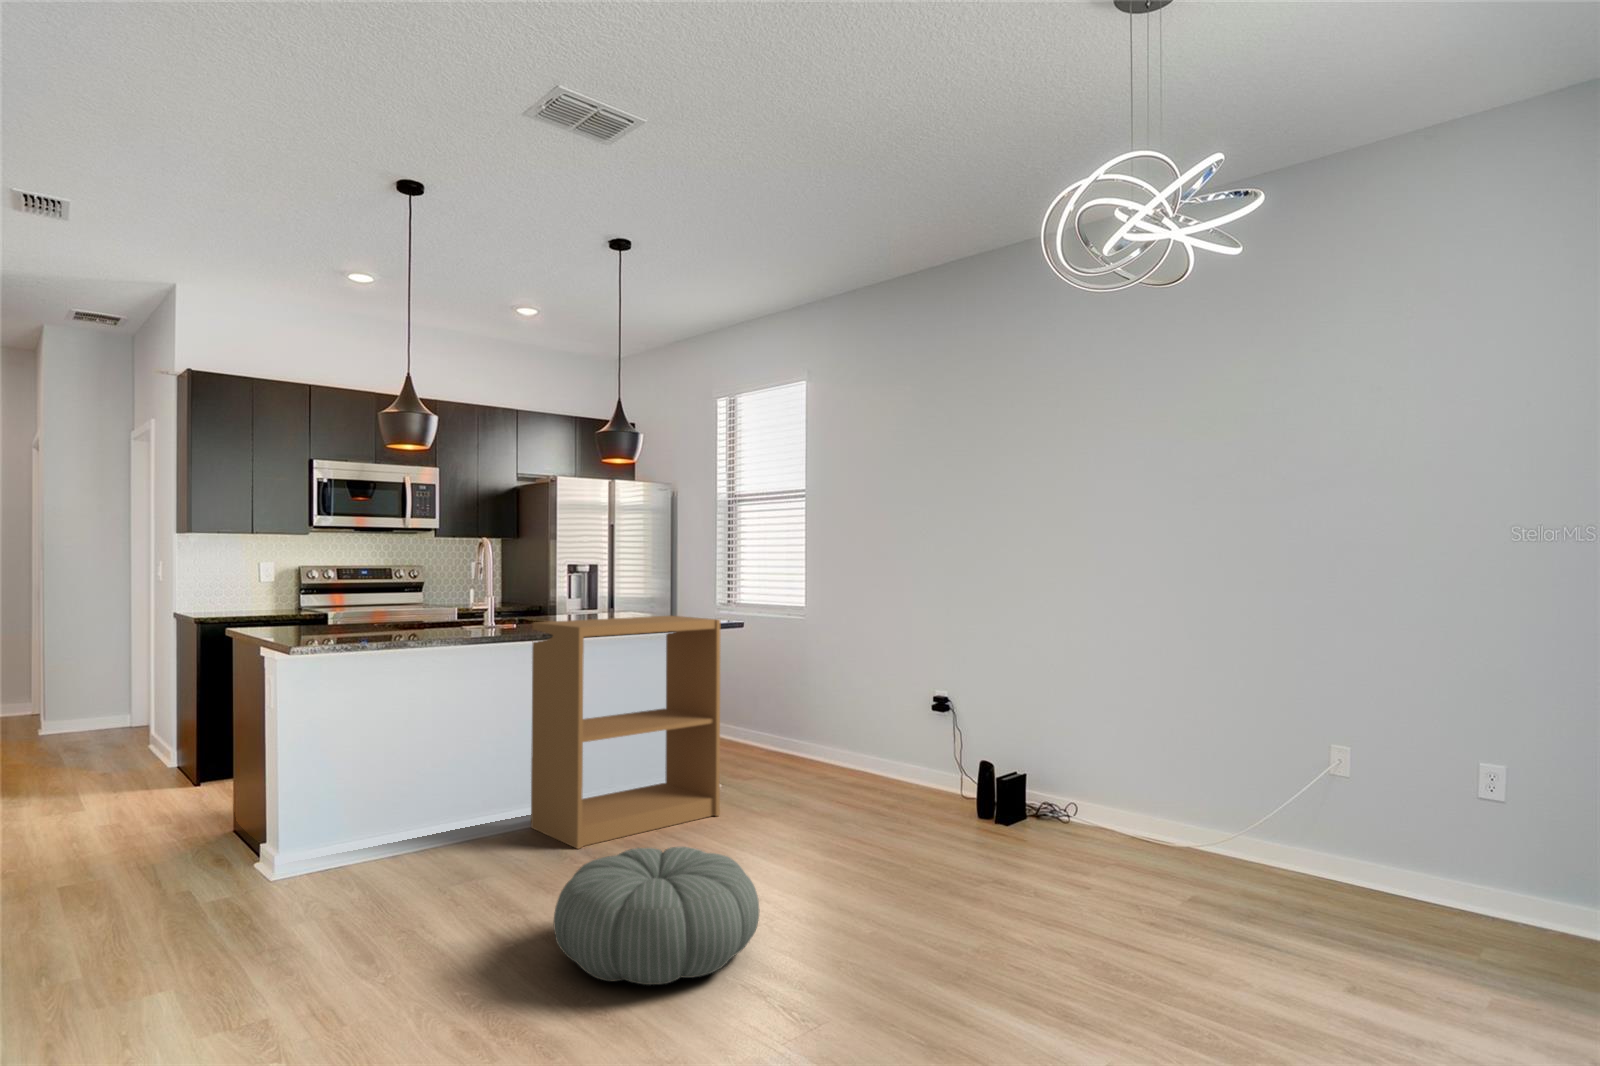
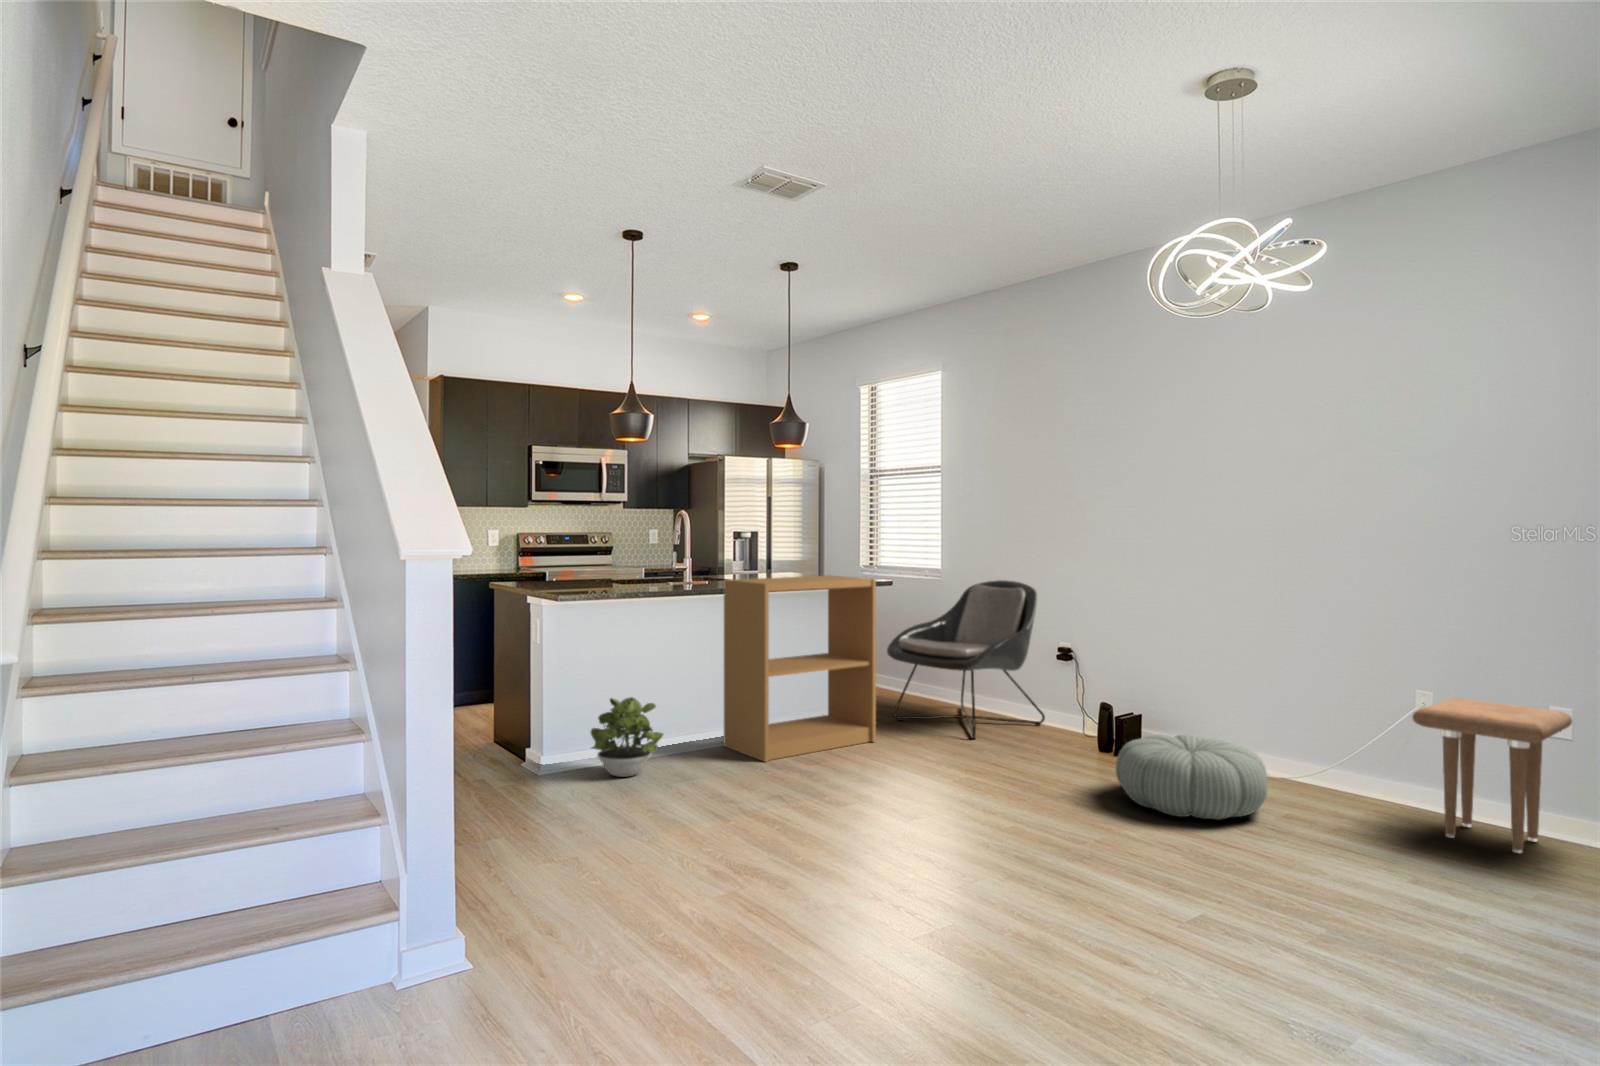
lounge chair: none [738,619,920,808] -> present [887,580,1045,739]
side table: none [1332,753,1503,940] -> present [1413,698,1572,853]
potted plant: none [342,773,442,878] -> present [591,697,663,777]
pouf: present [554,847,760,985] -> present [1116,735,1268,820]

